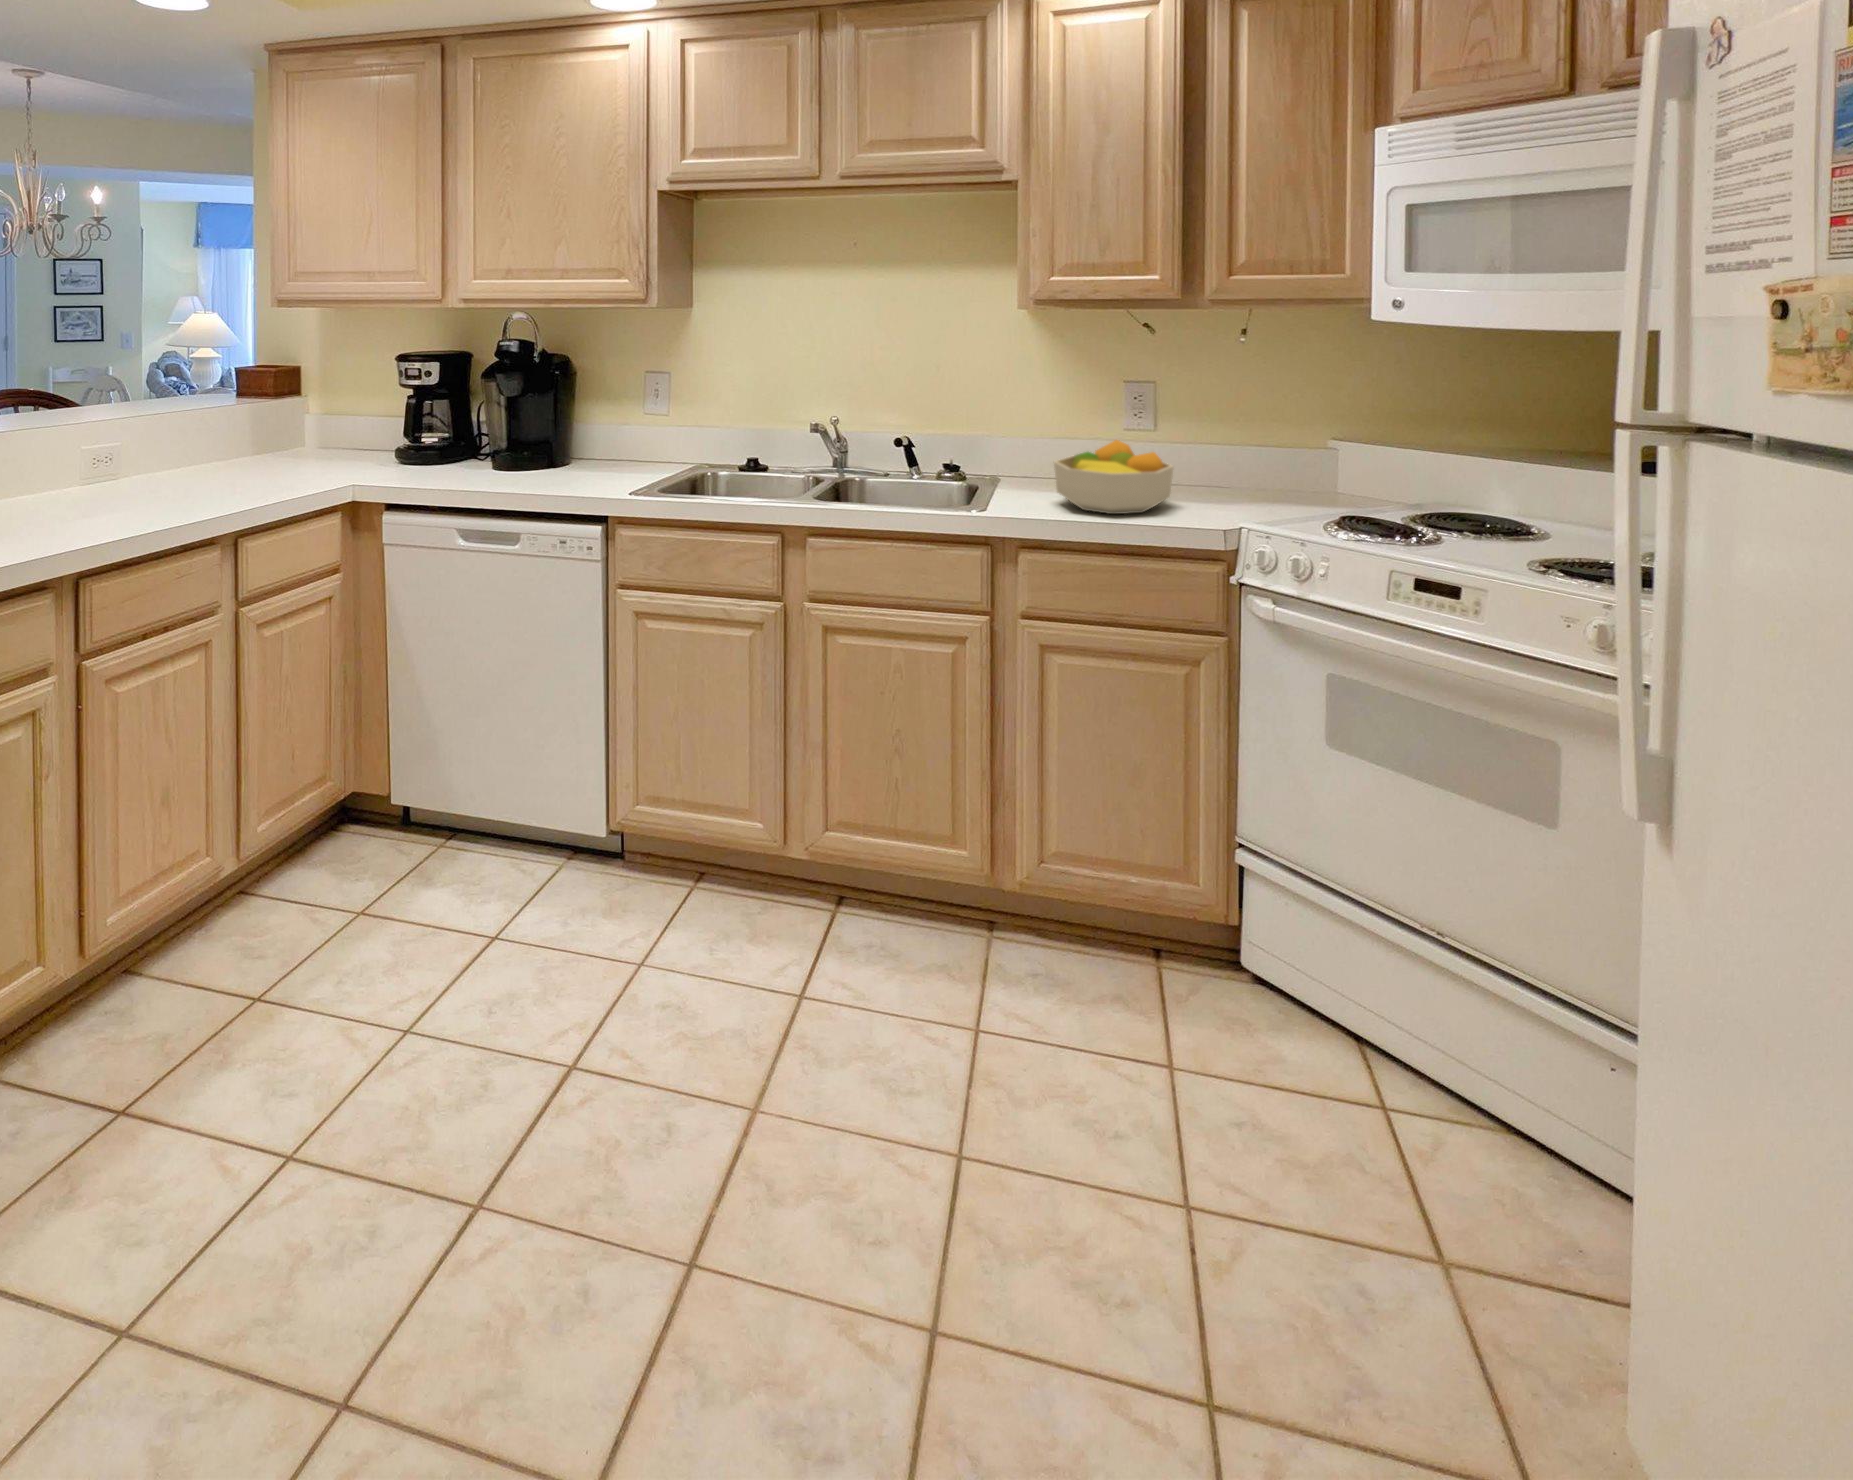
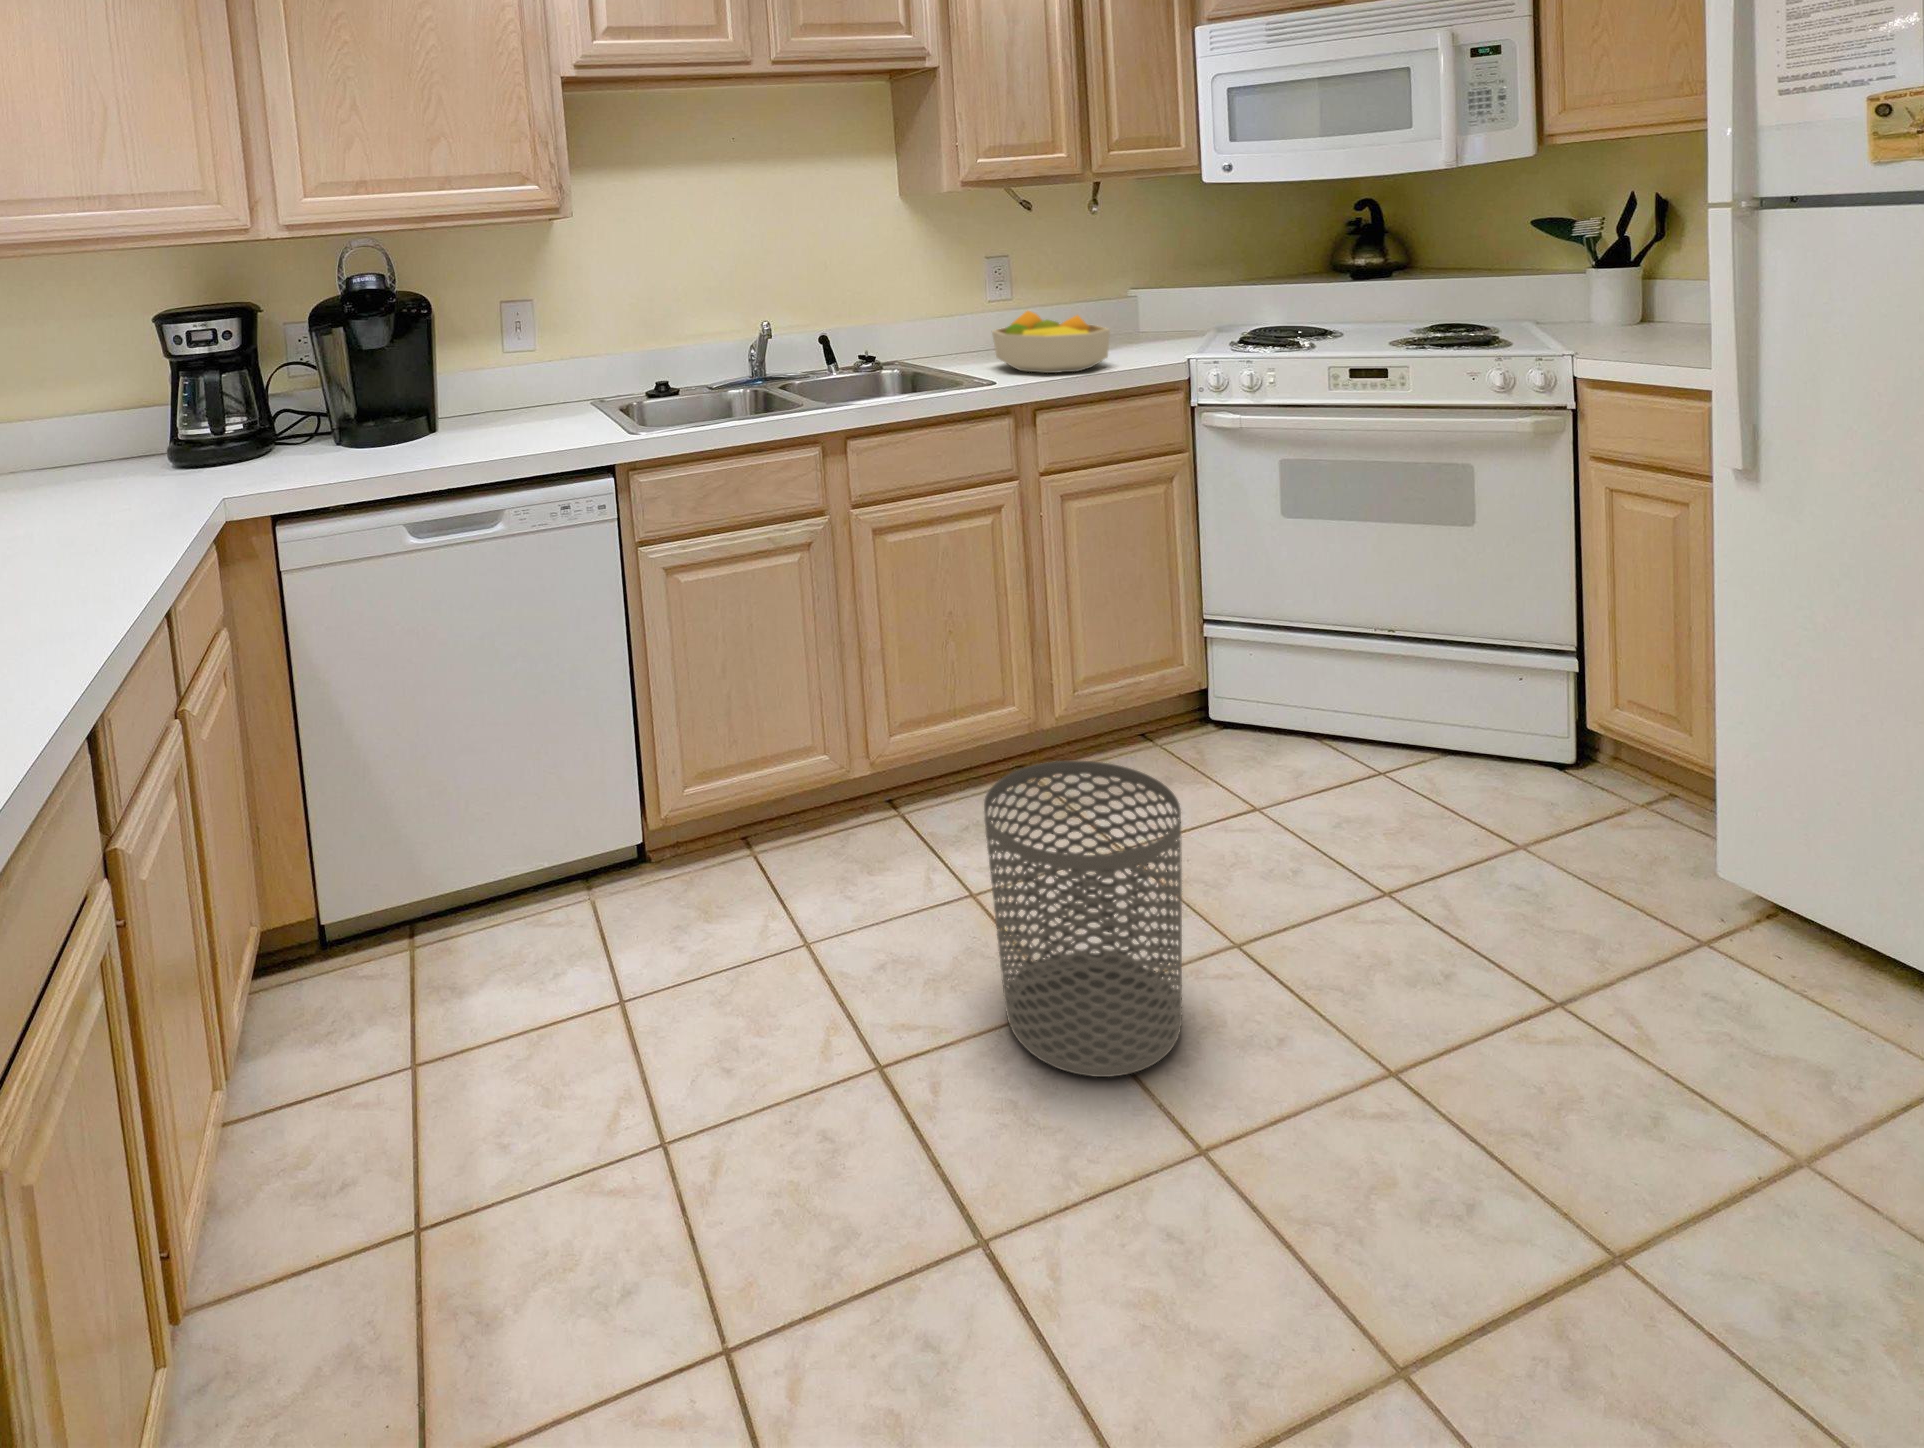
waste bin: none [592,883,788,1225] -> present [984,761,1182,1077]

